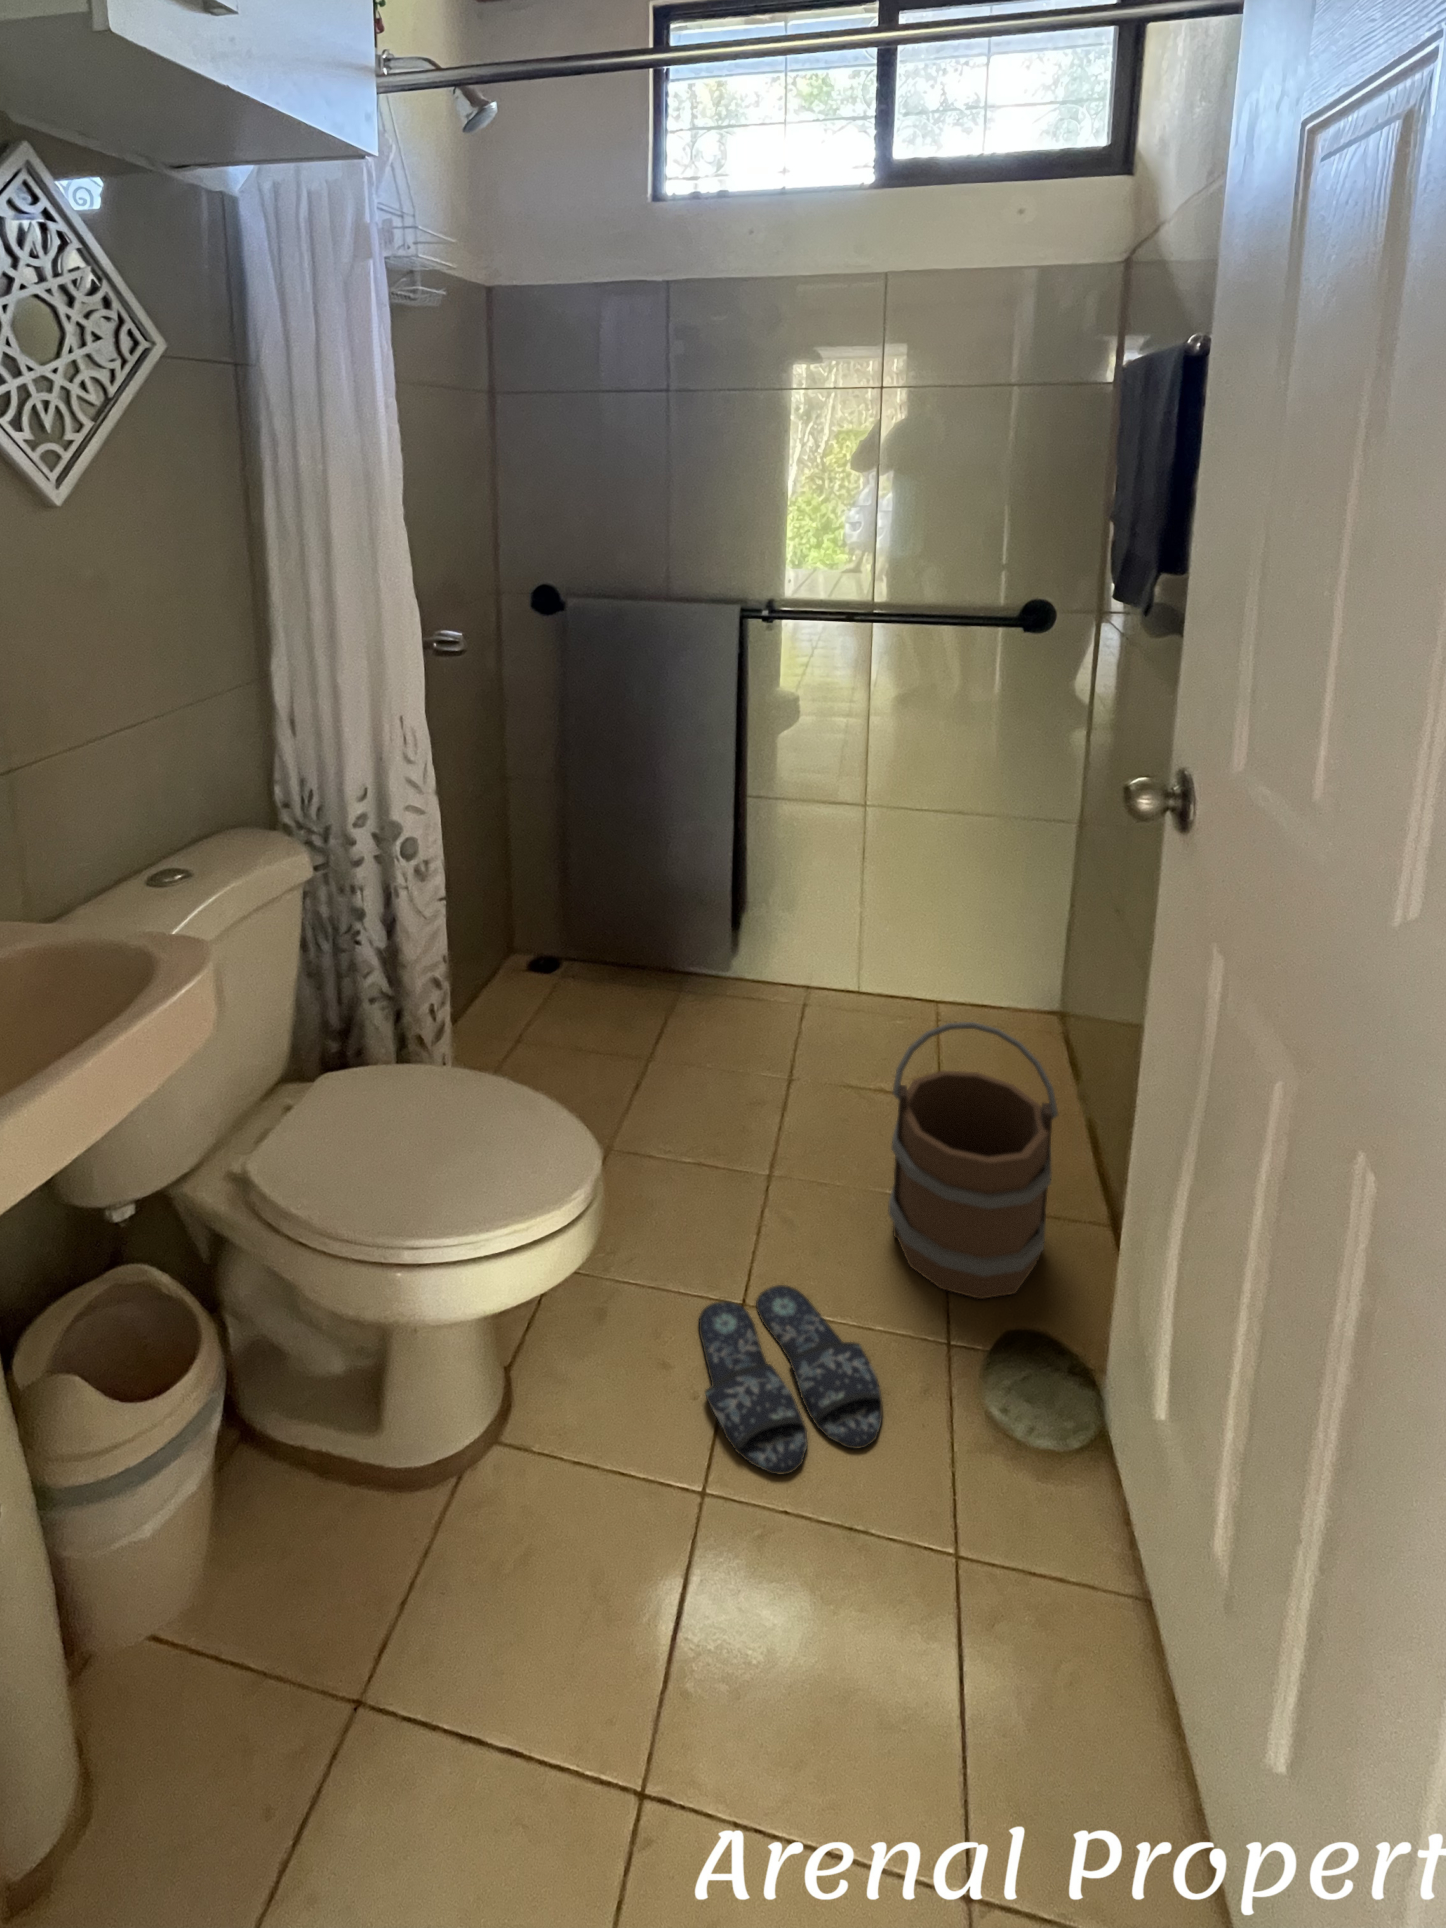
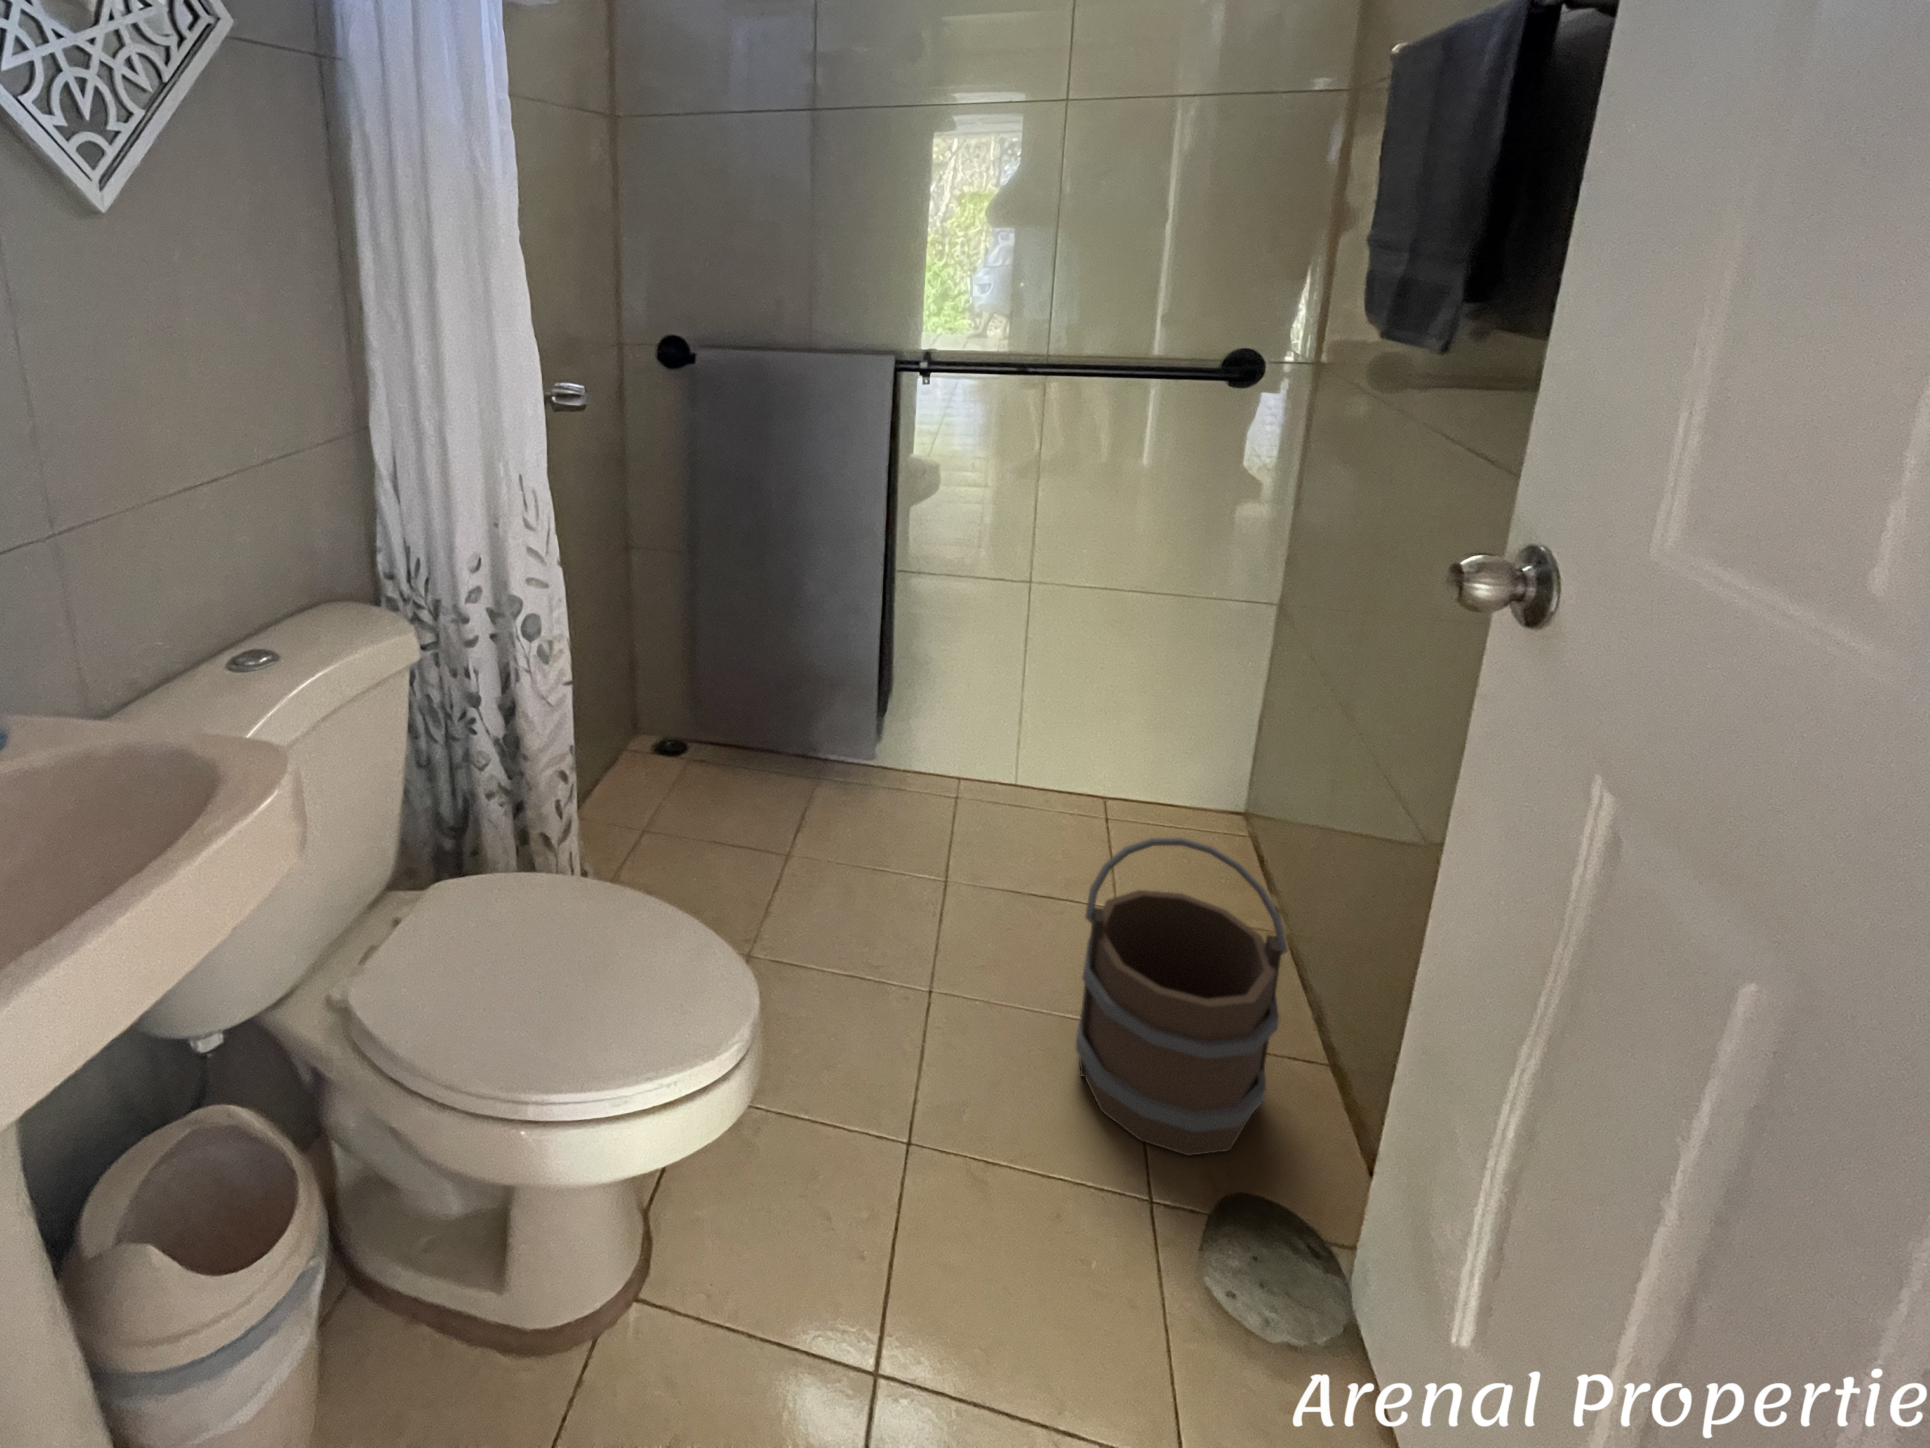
slippers: present [699,1285,882,1474] -> none [860,1127,1083,1364]

